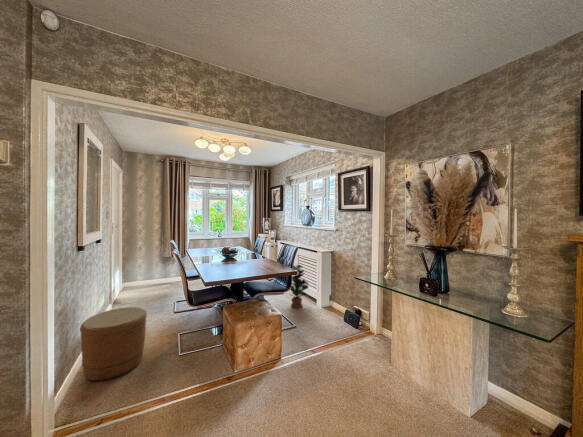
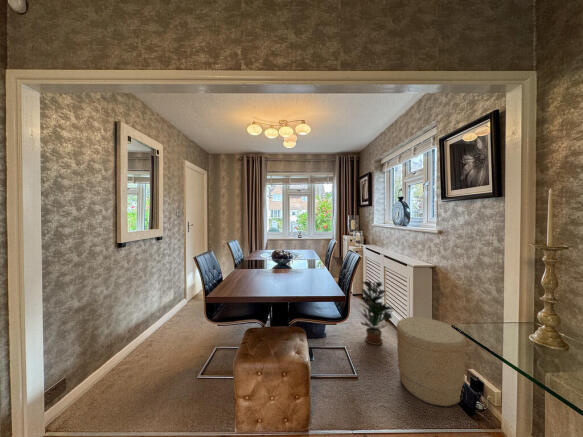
woven basket: present [80,307,147,381] -> present [396,317,467,406]

